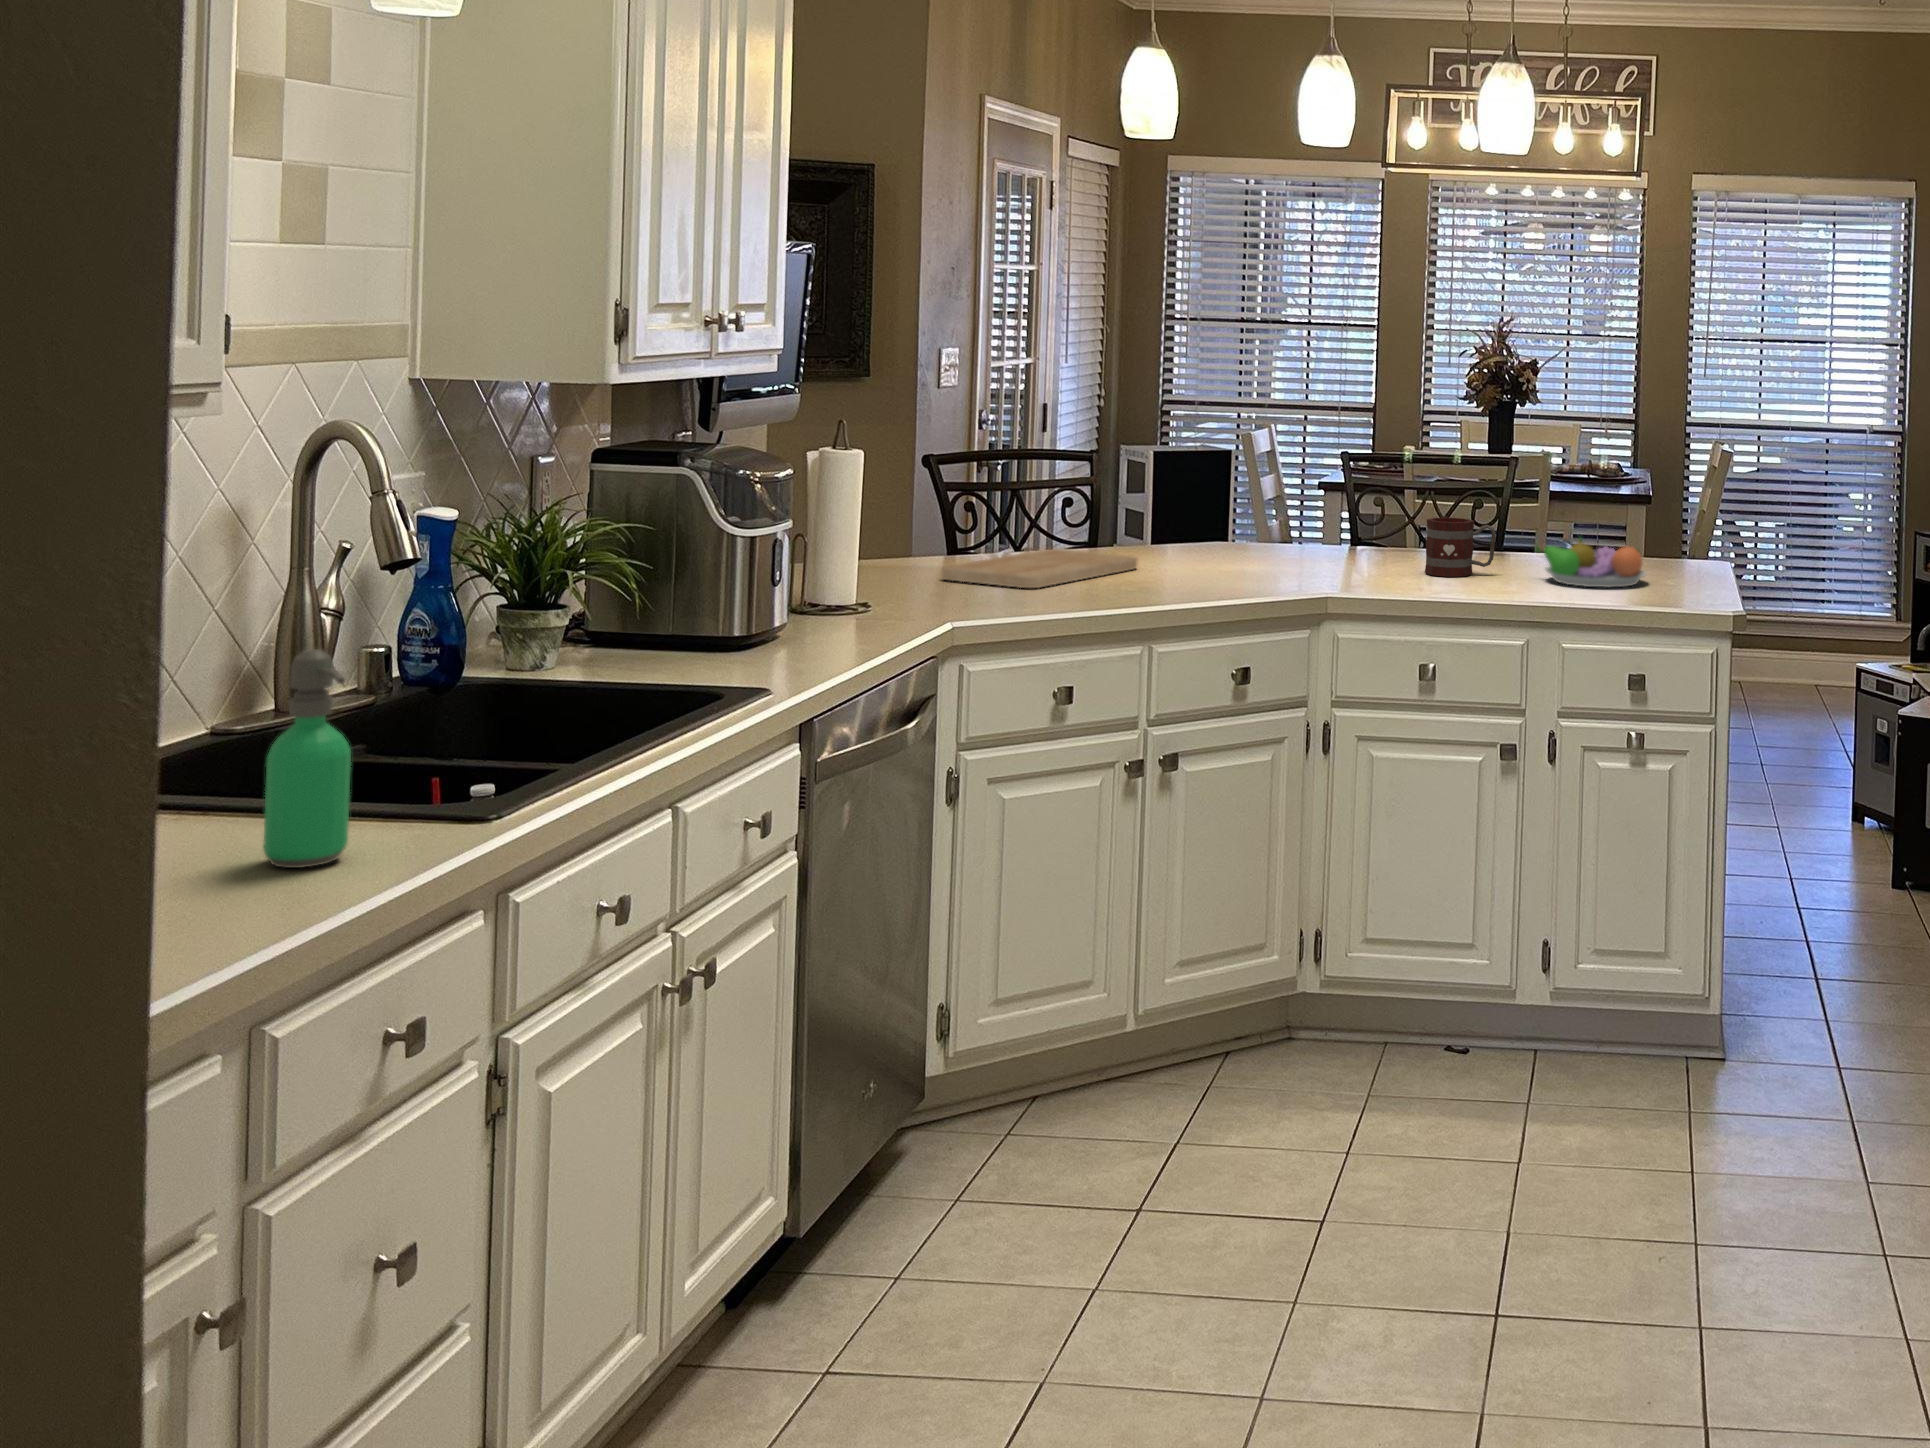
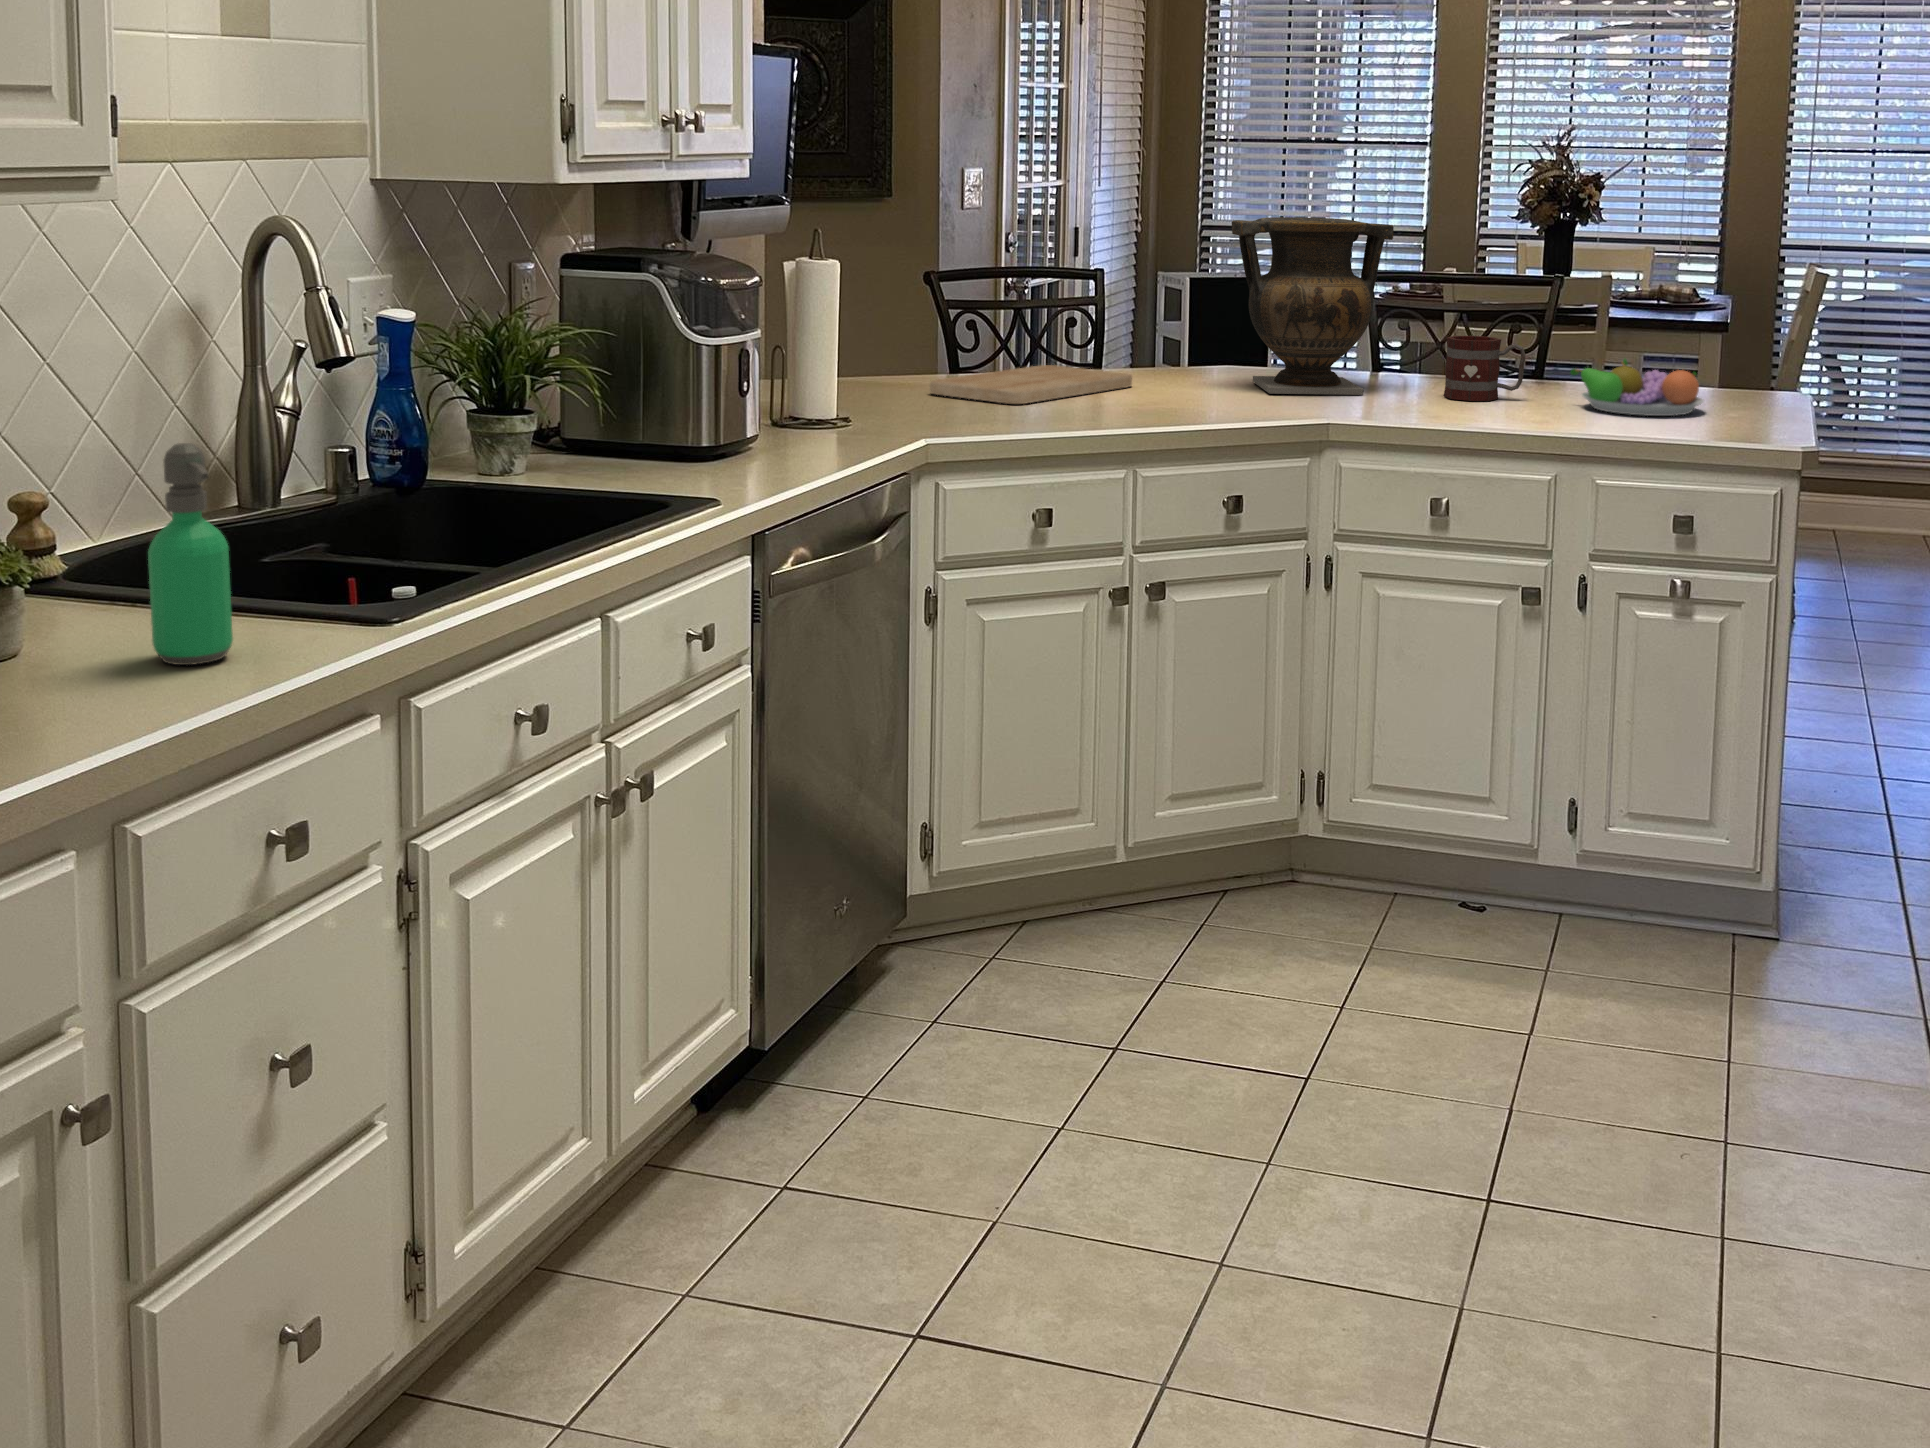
vase: none [1231,410,1379,573] -> present [1232,217,1394,395]

